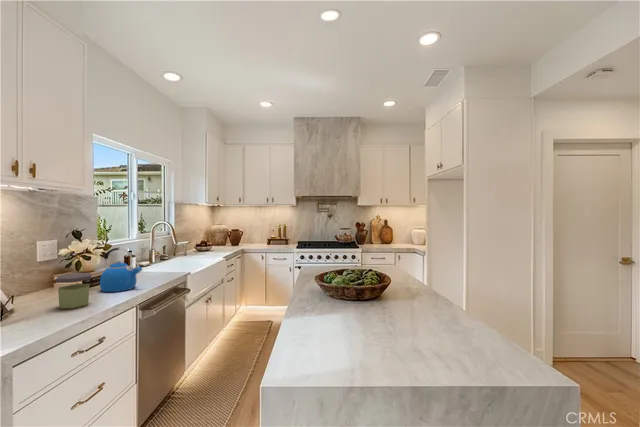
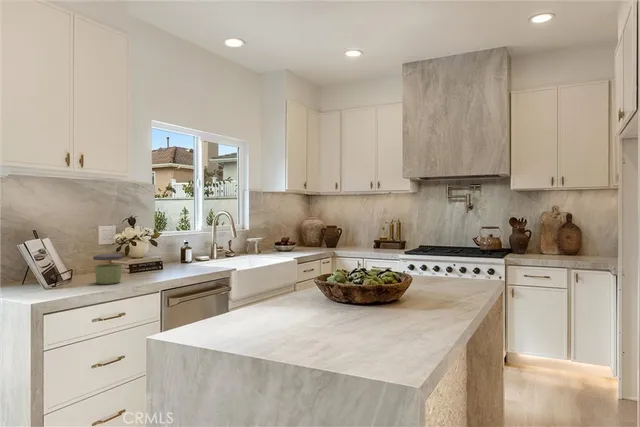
kettle: present [100,248,142,292] -> none [139,234,173,277]

